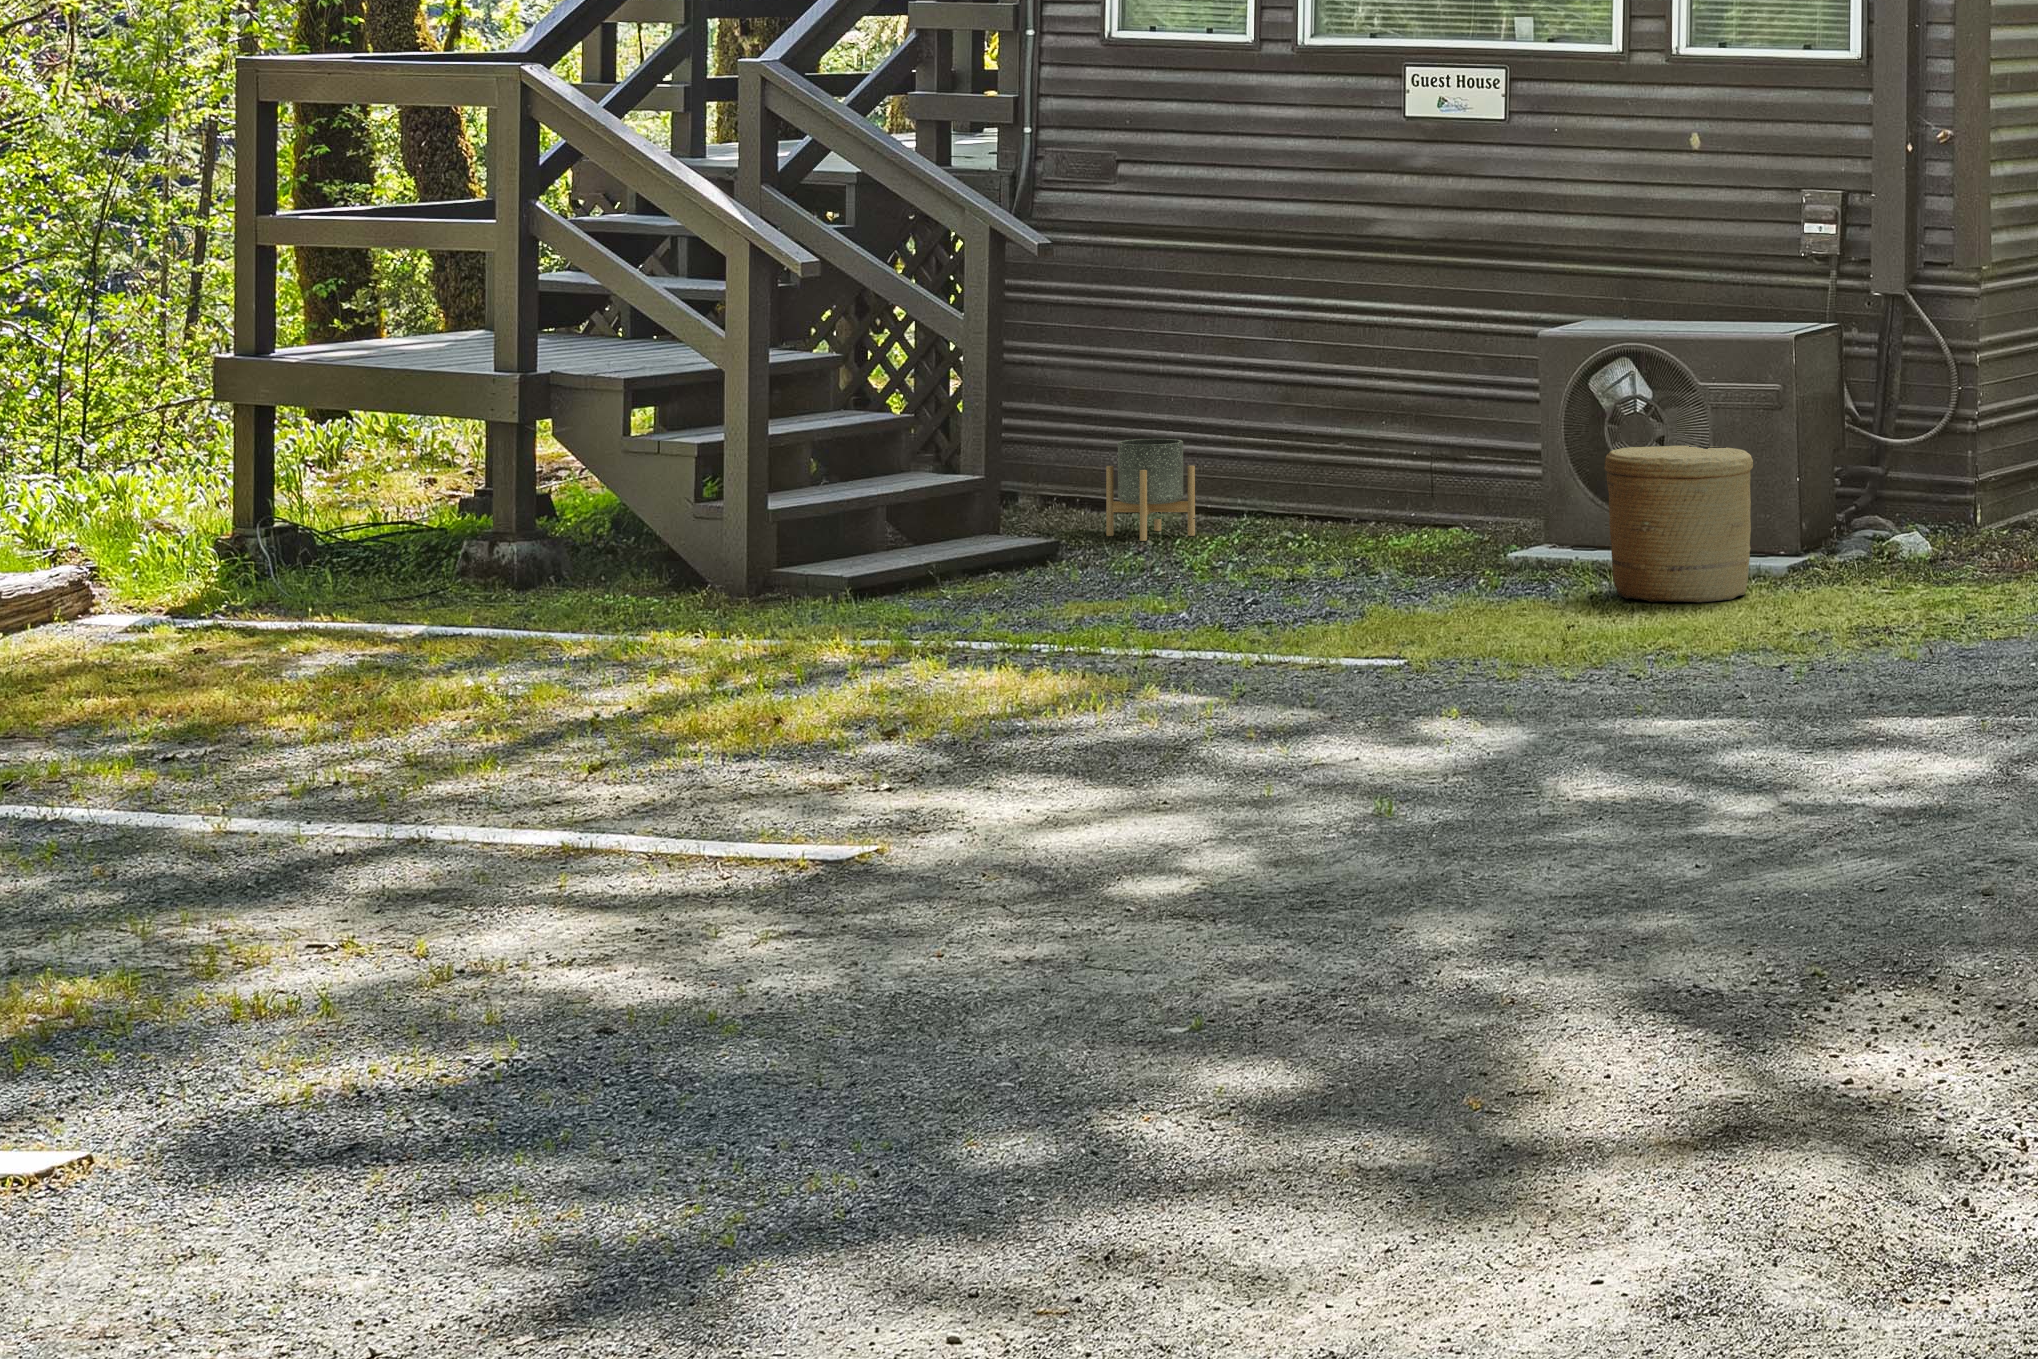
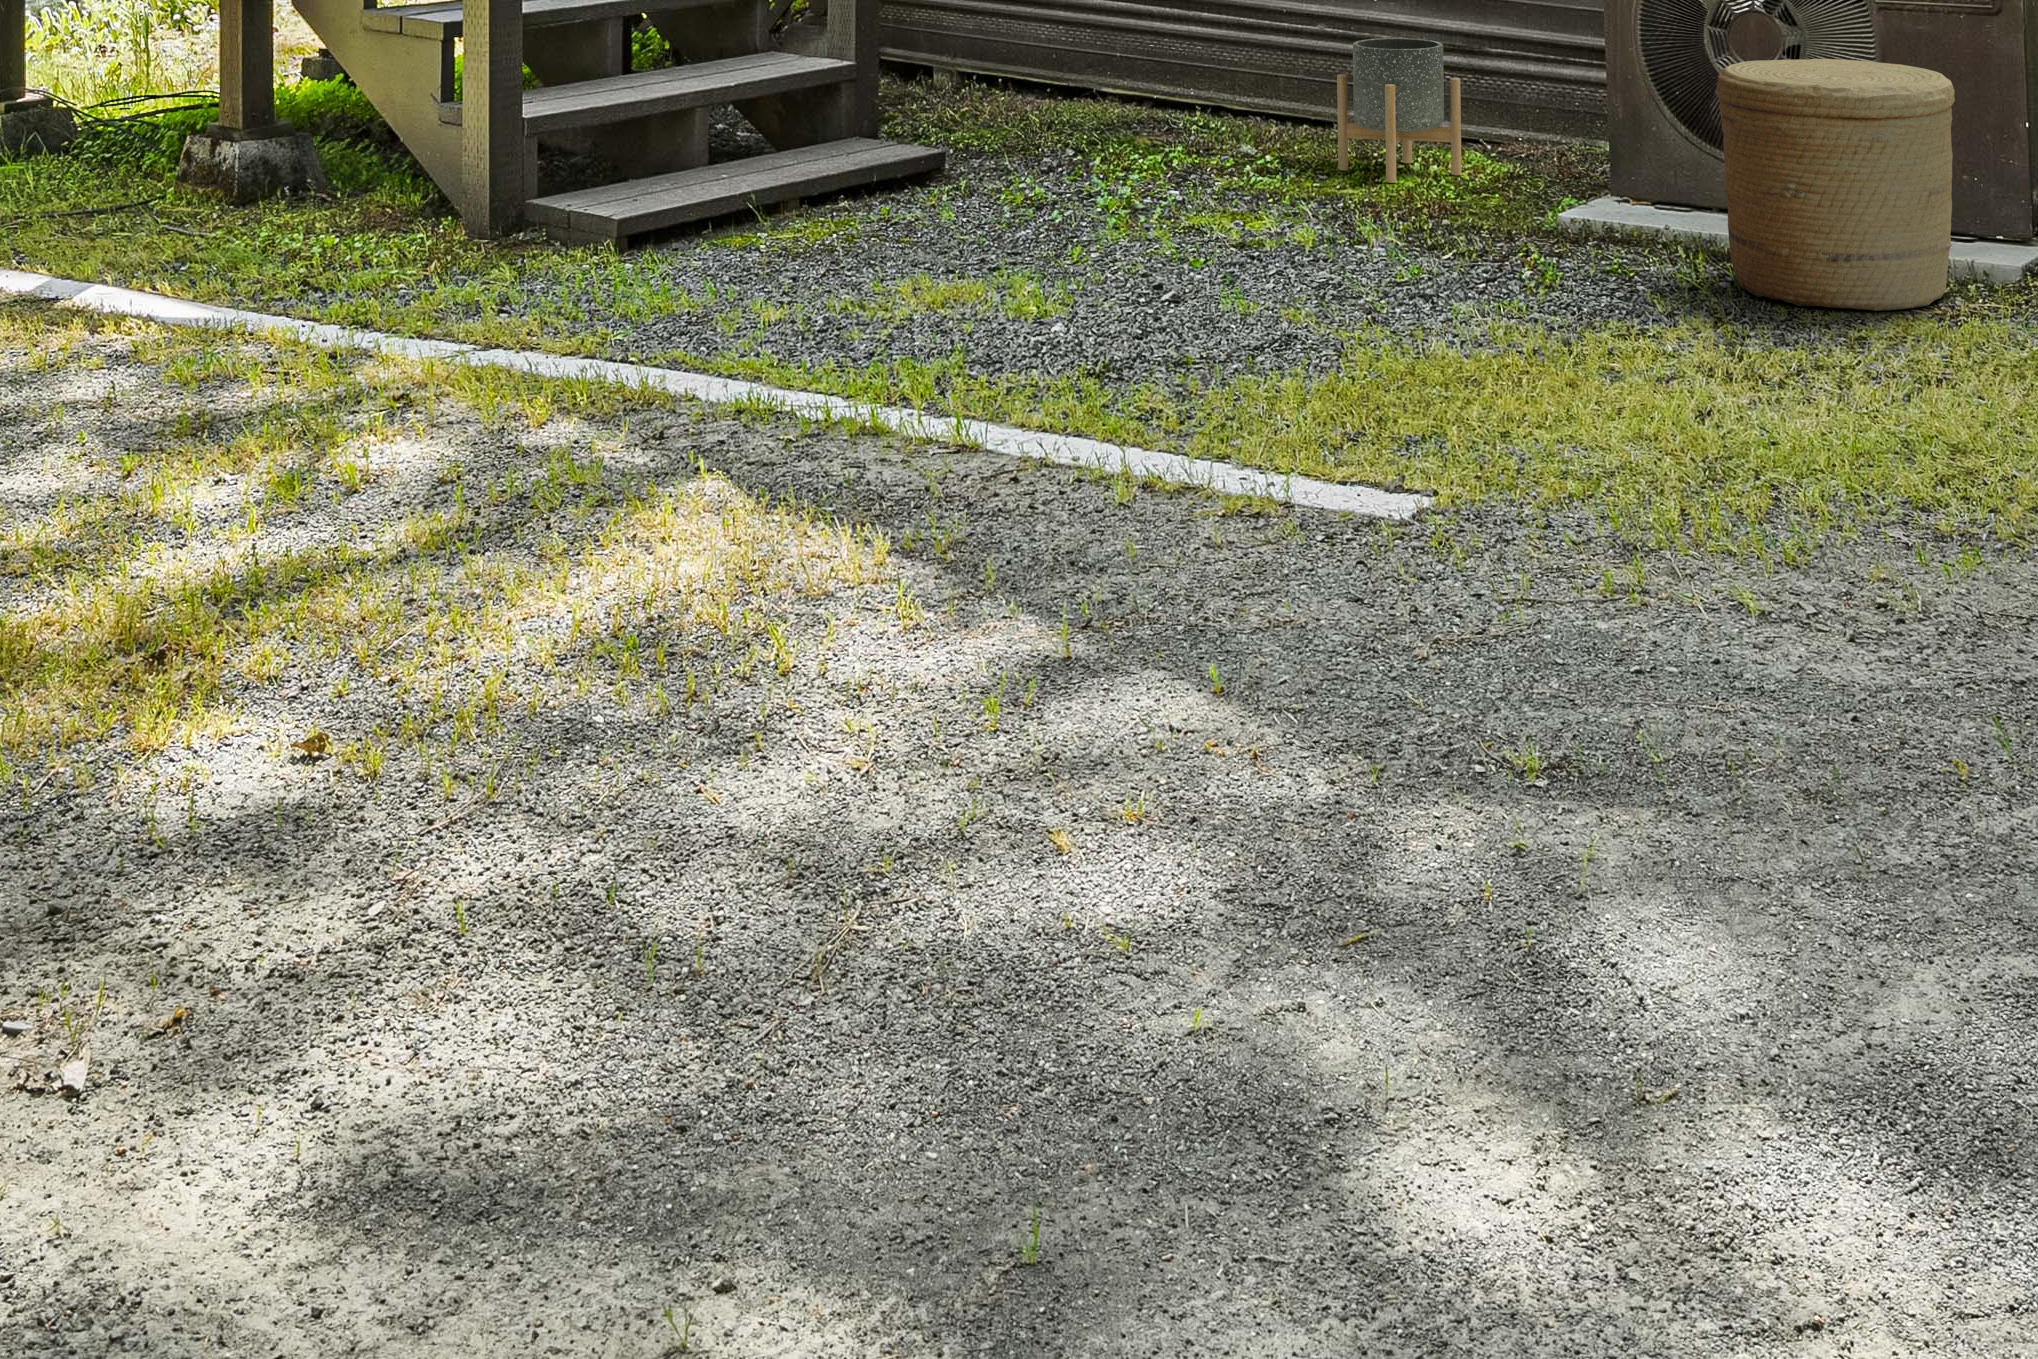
planter: present [1106,439,1195,541] -> present [1337,38,1461,183]

